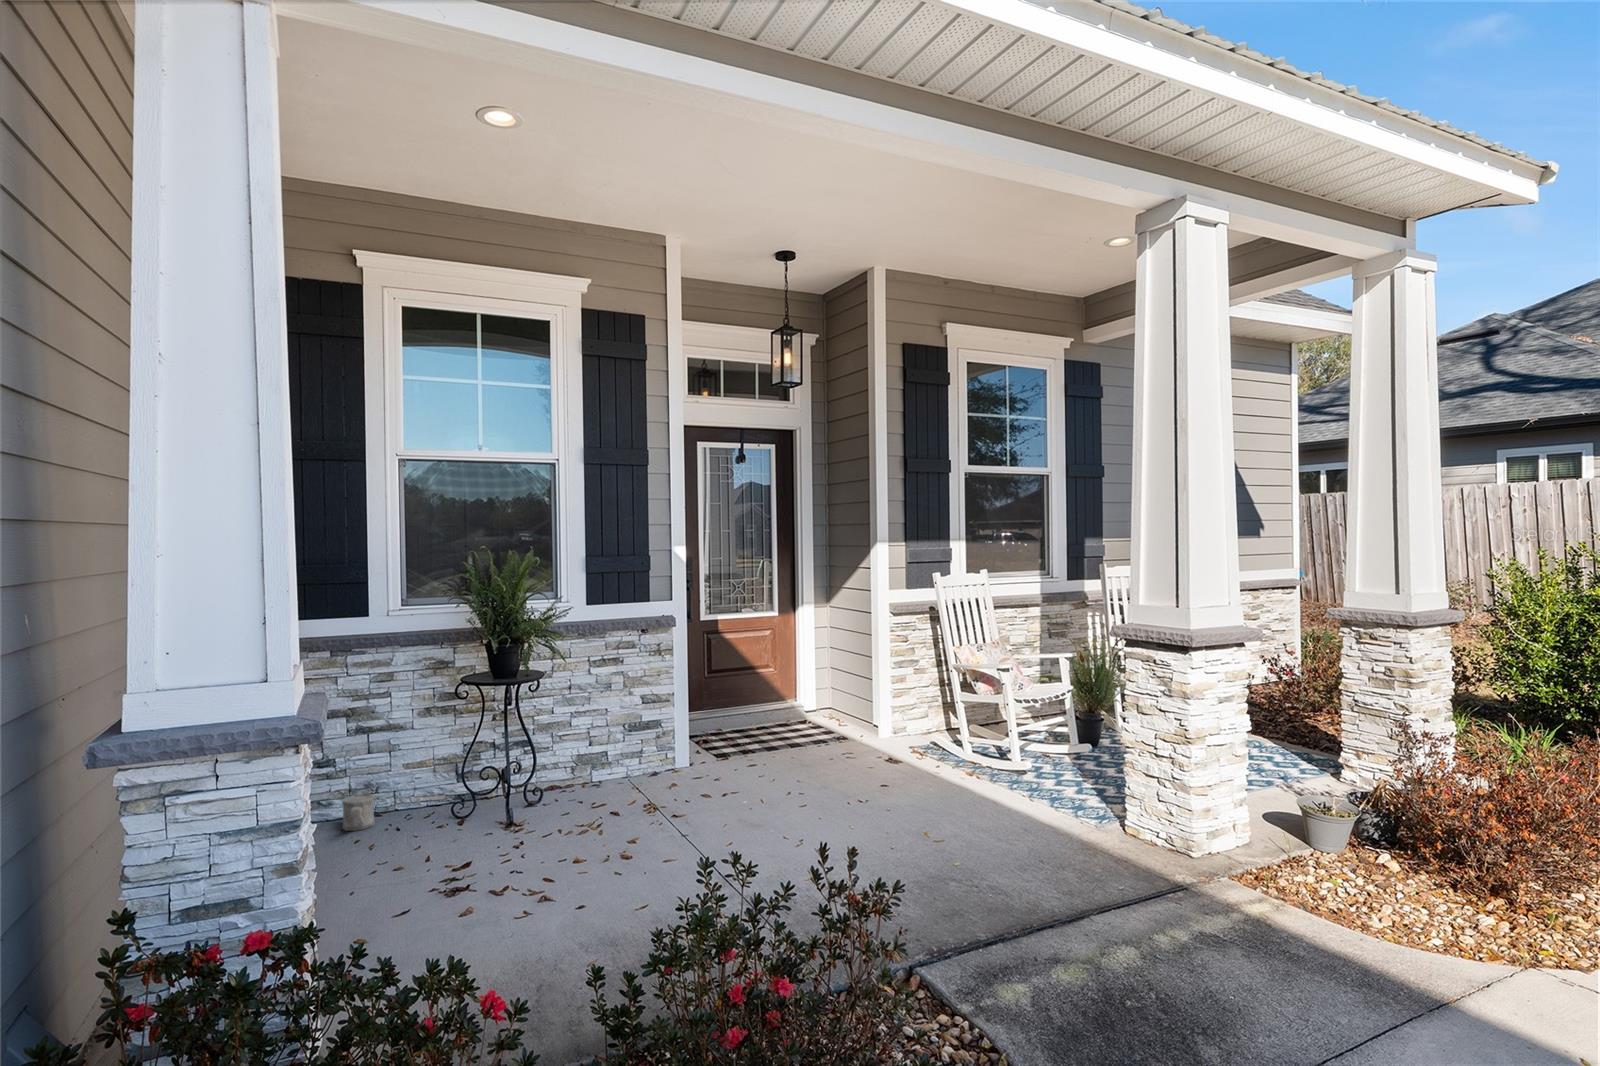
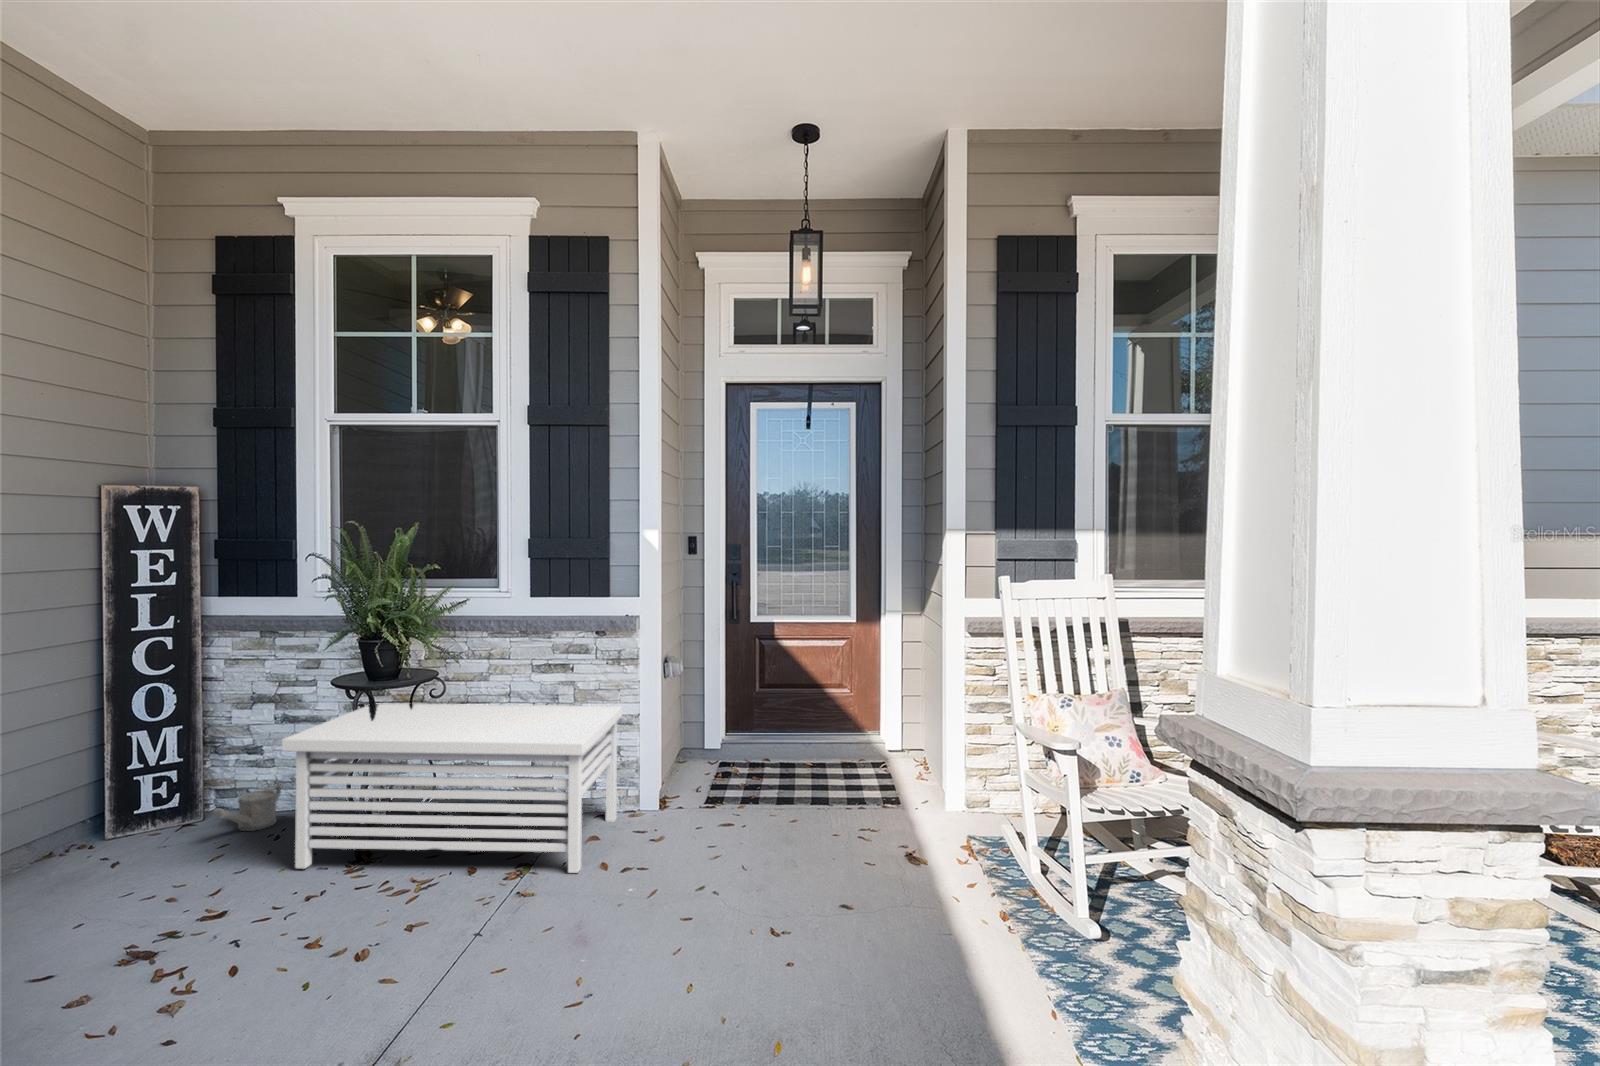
storage bench: none [451,687,699,839] -> present [282,703,622,873]

